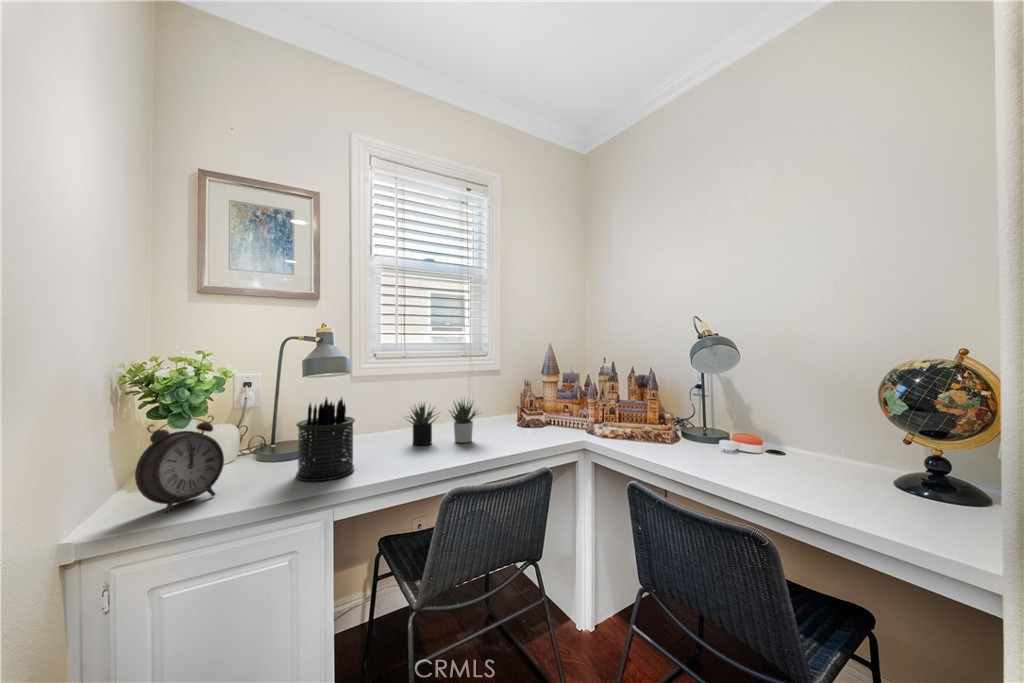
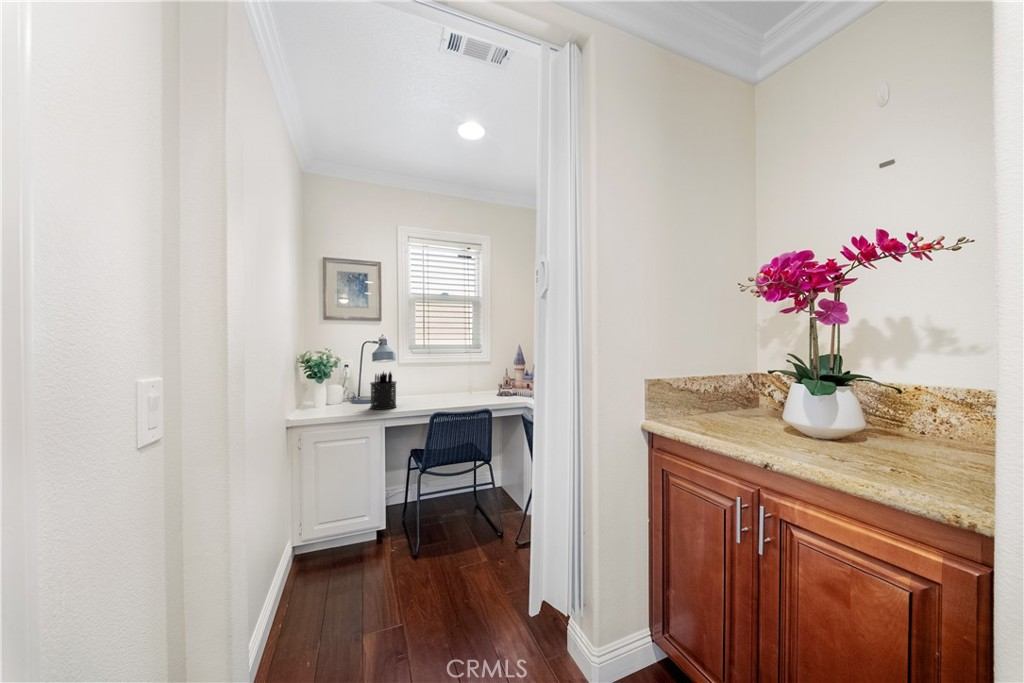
succulent plant: present [408,401,477,445] -> none [424,374,469,400]
alarm clock: present [135,416,224,512] -> none [308,377,340,415]

